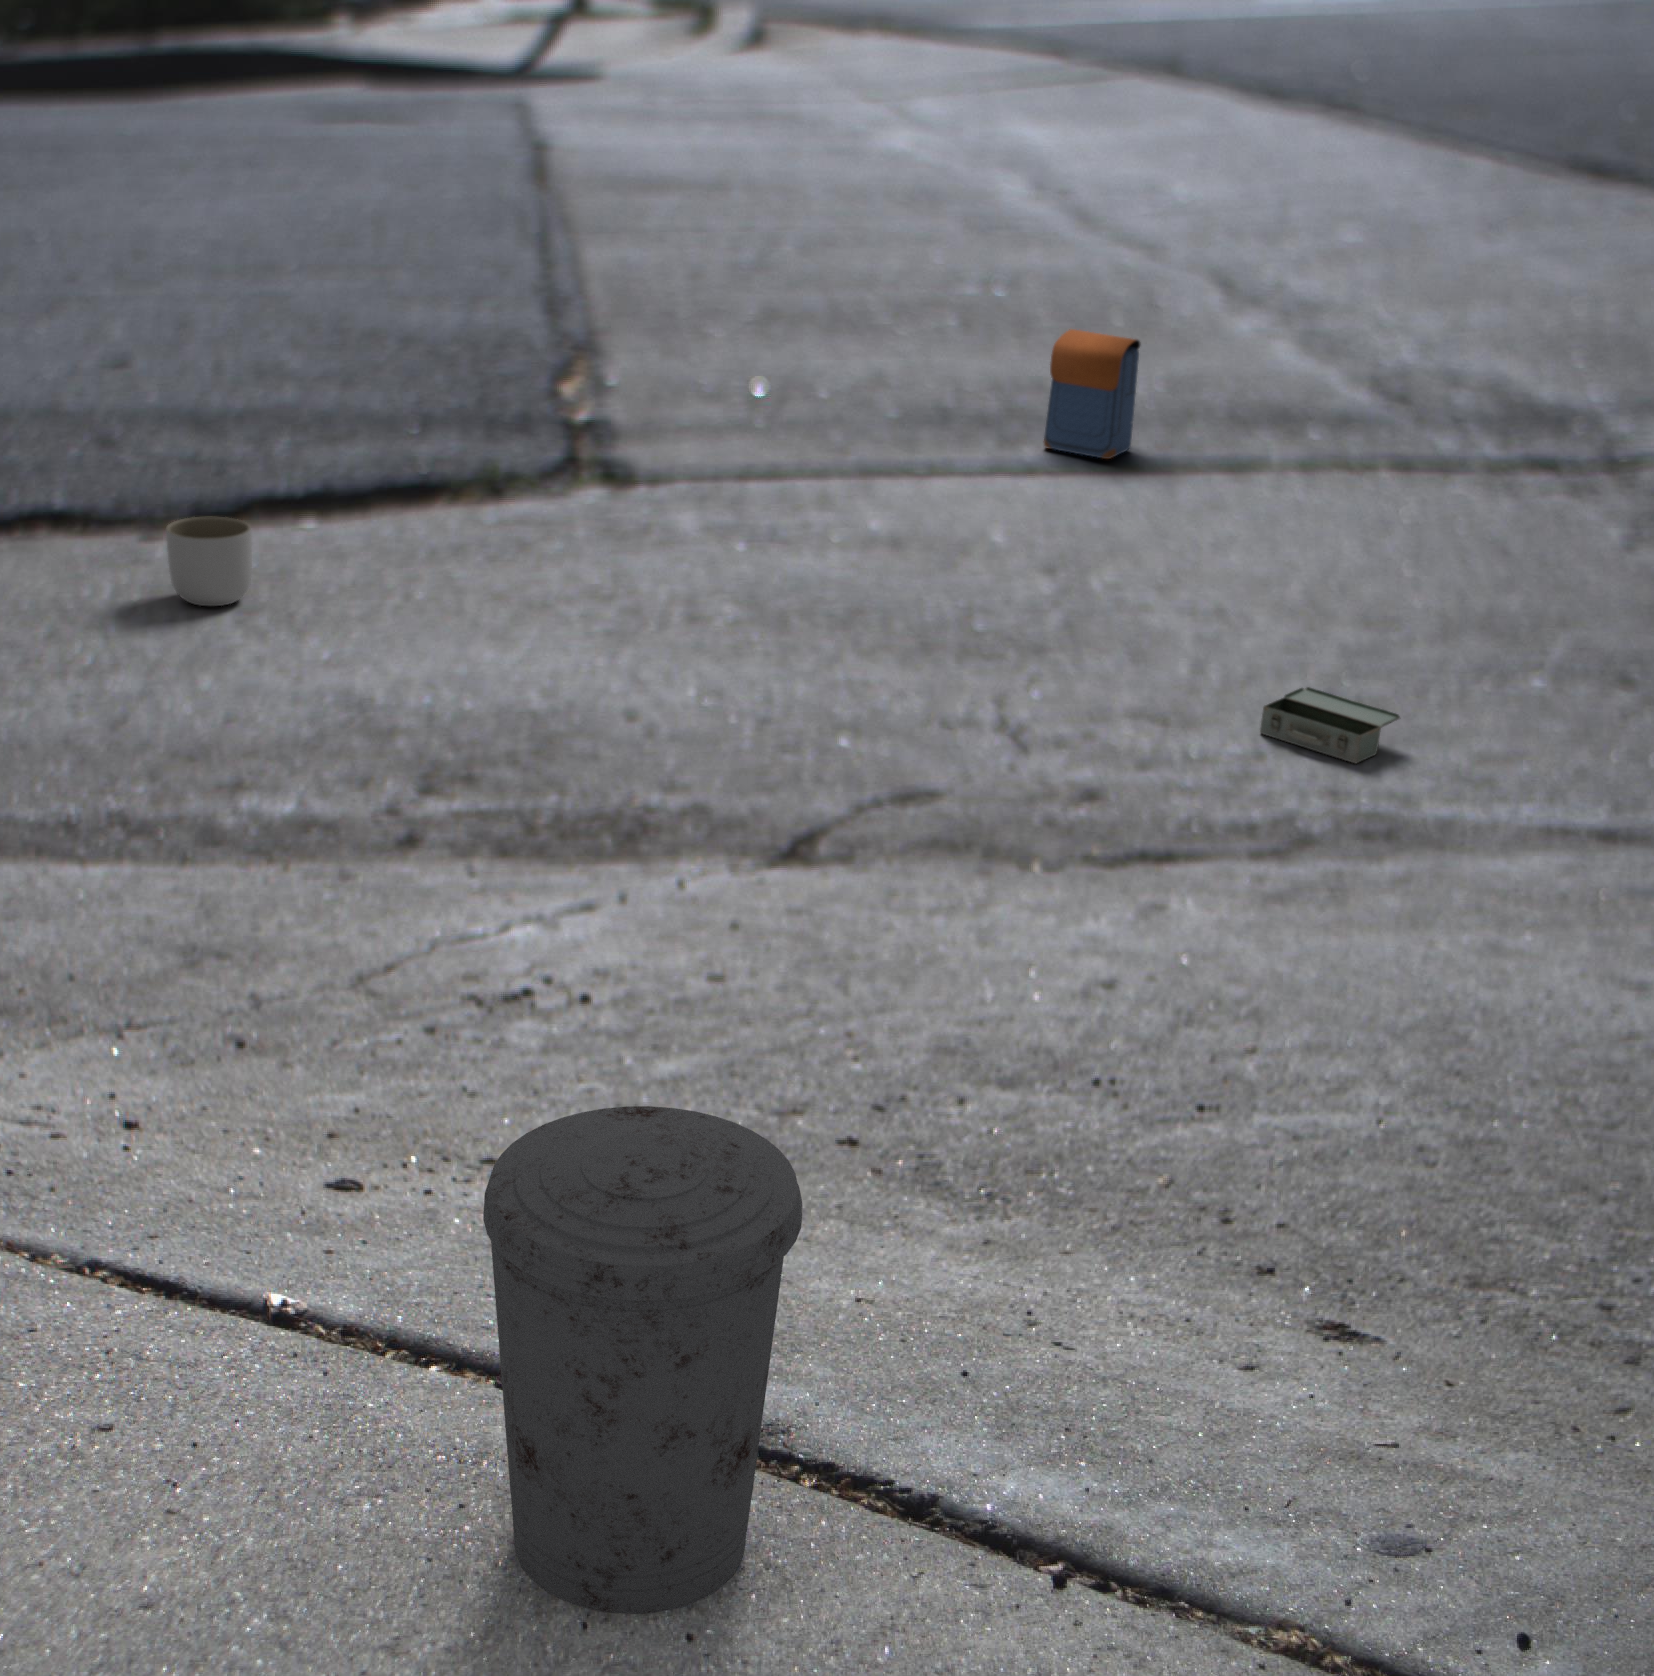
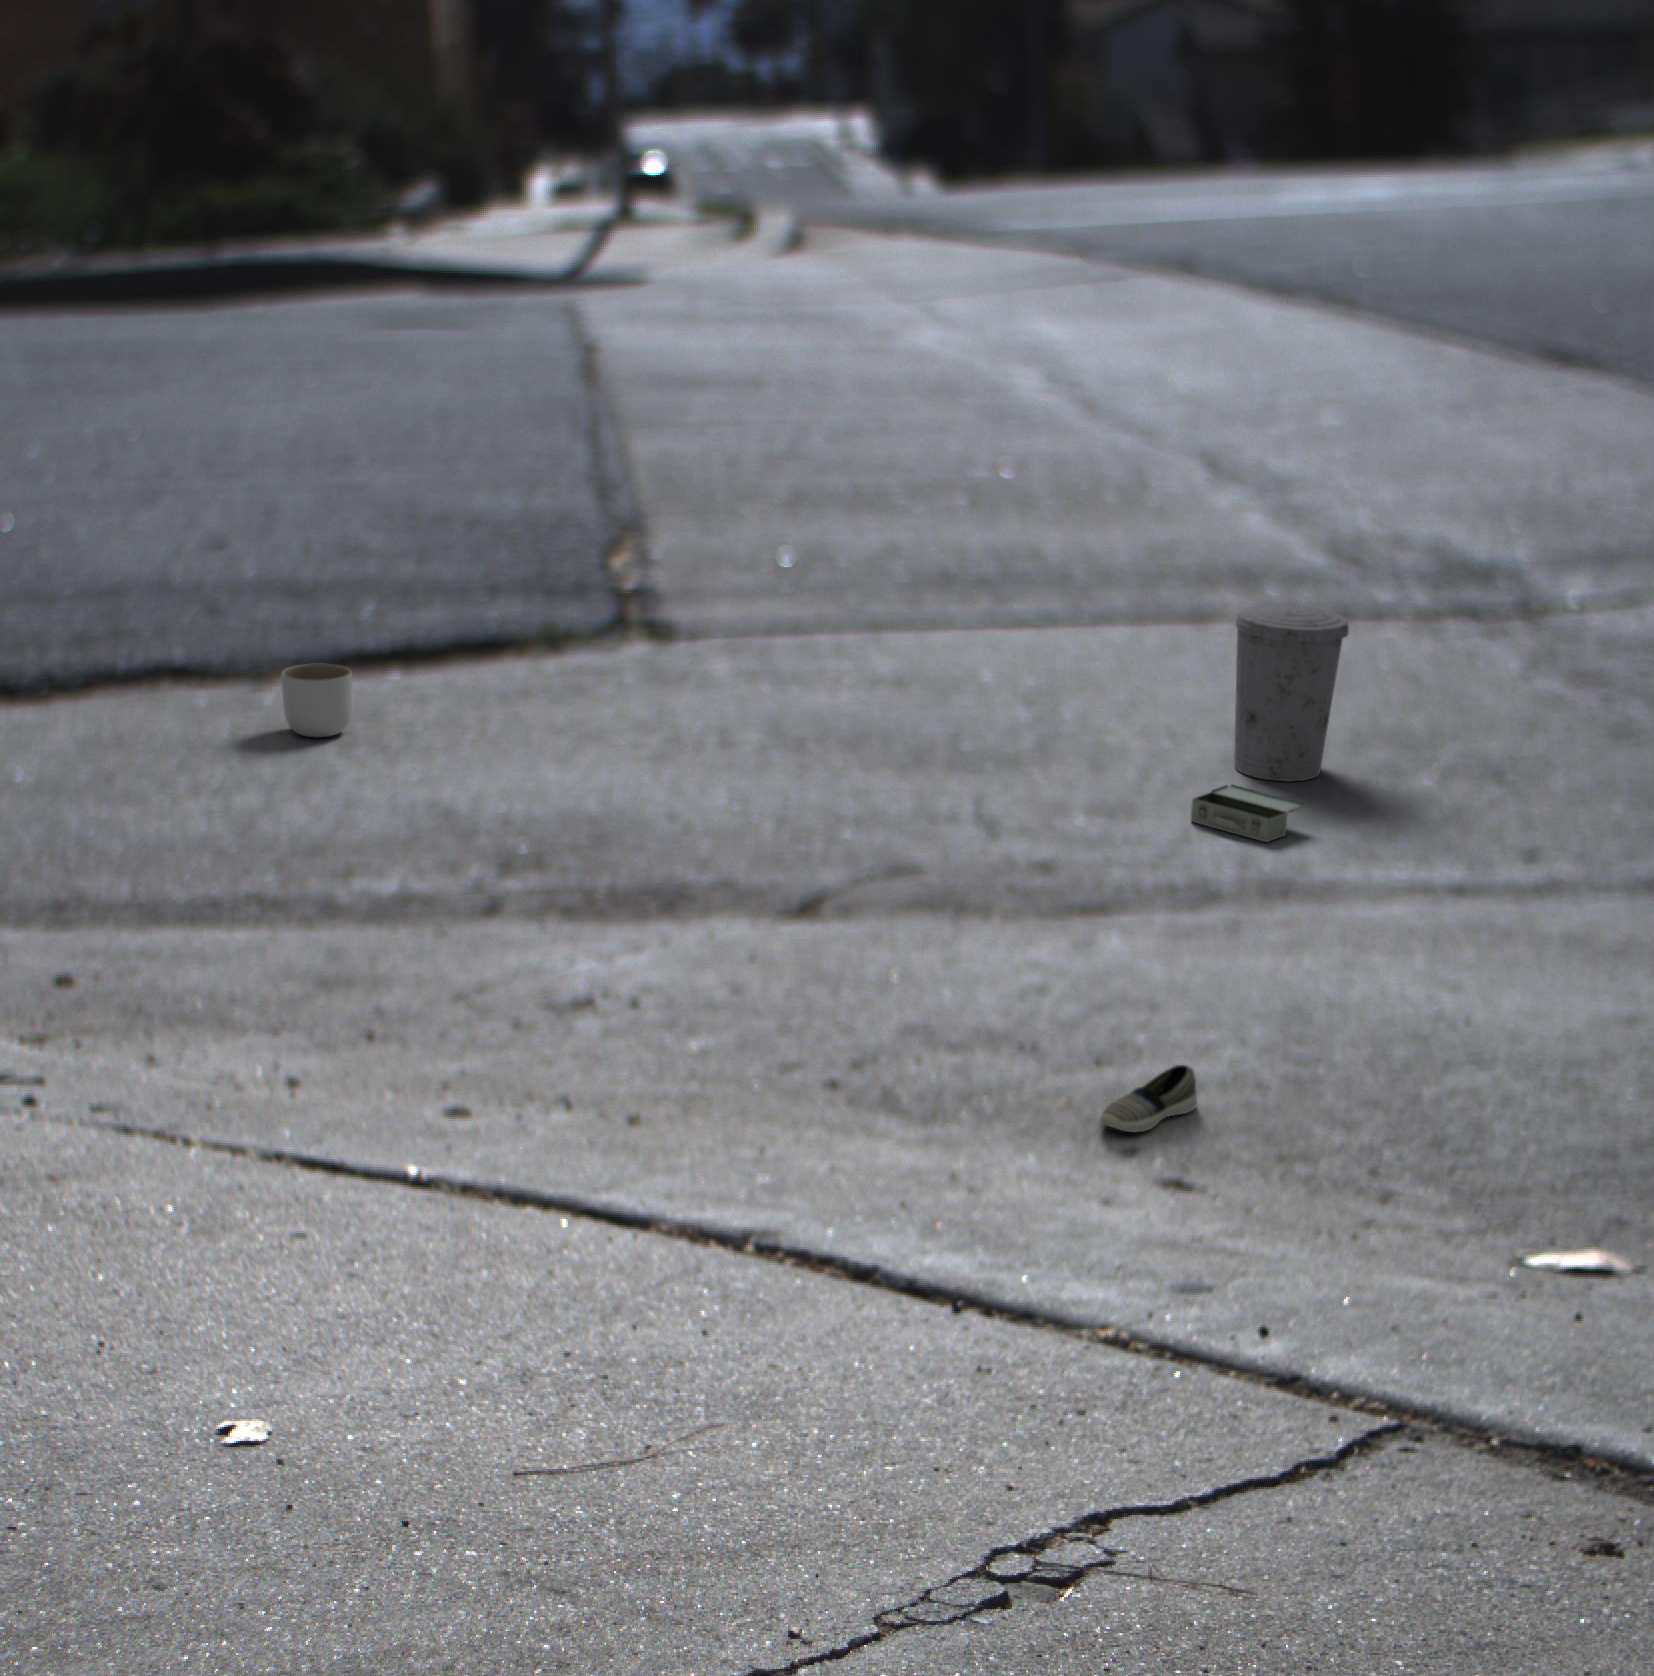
backpack: present [1044,329,1140,459] -> none [1028,500,1110,610]
trash can: present [483,1106,802,1614] -> present [1234,605,1349,781]
shoe: none [1210,1116,1333,1215] -> present [1100,1065,1197,1133]

